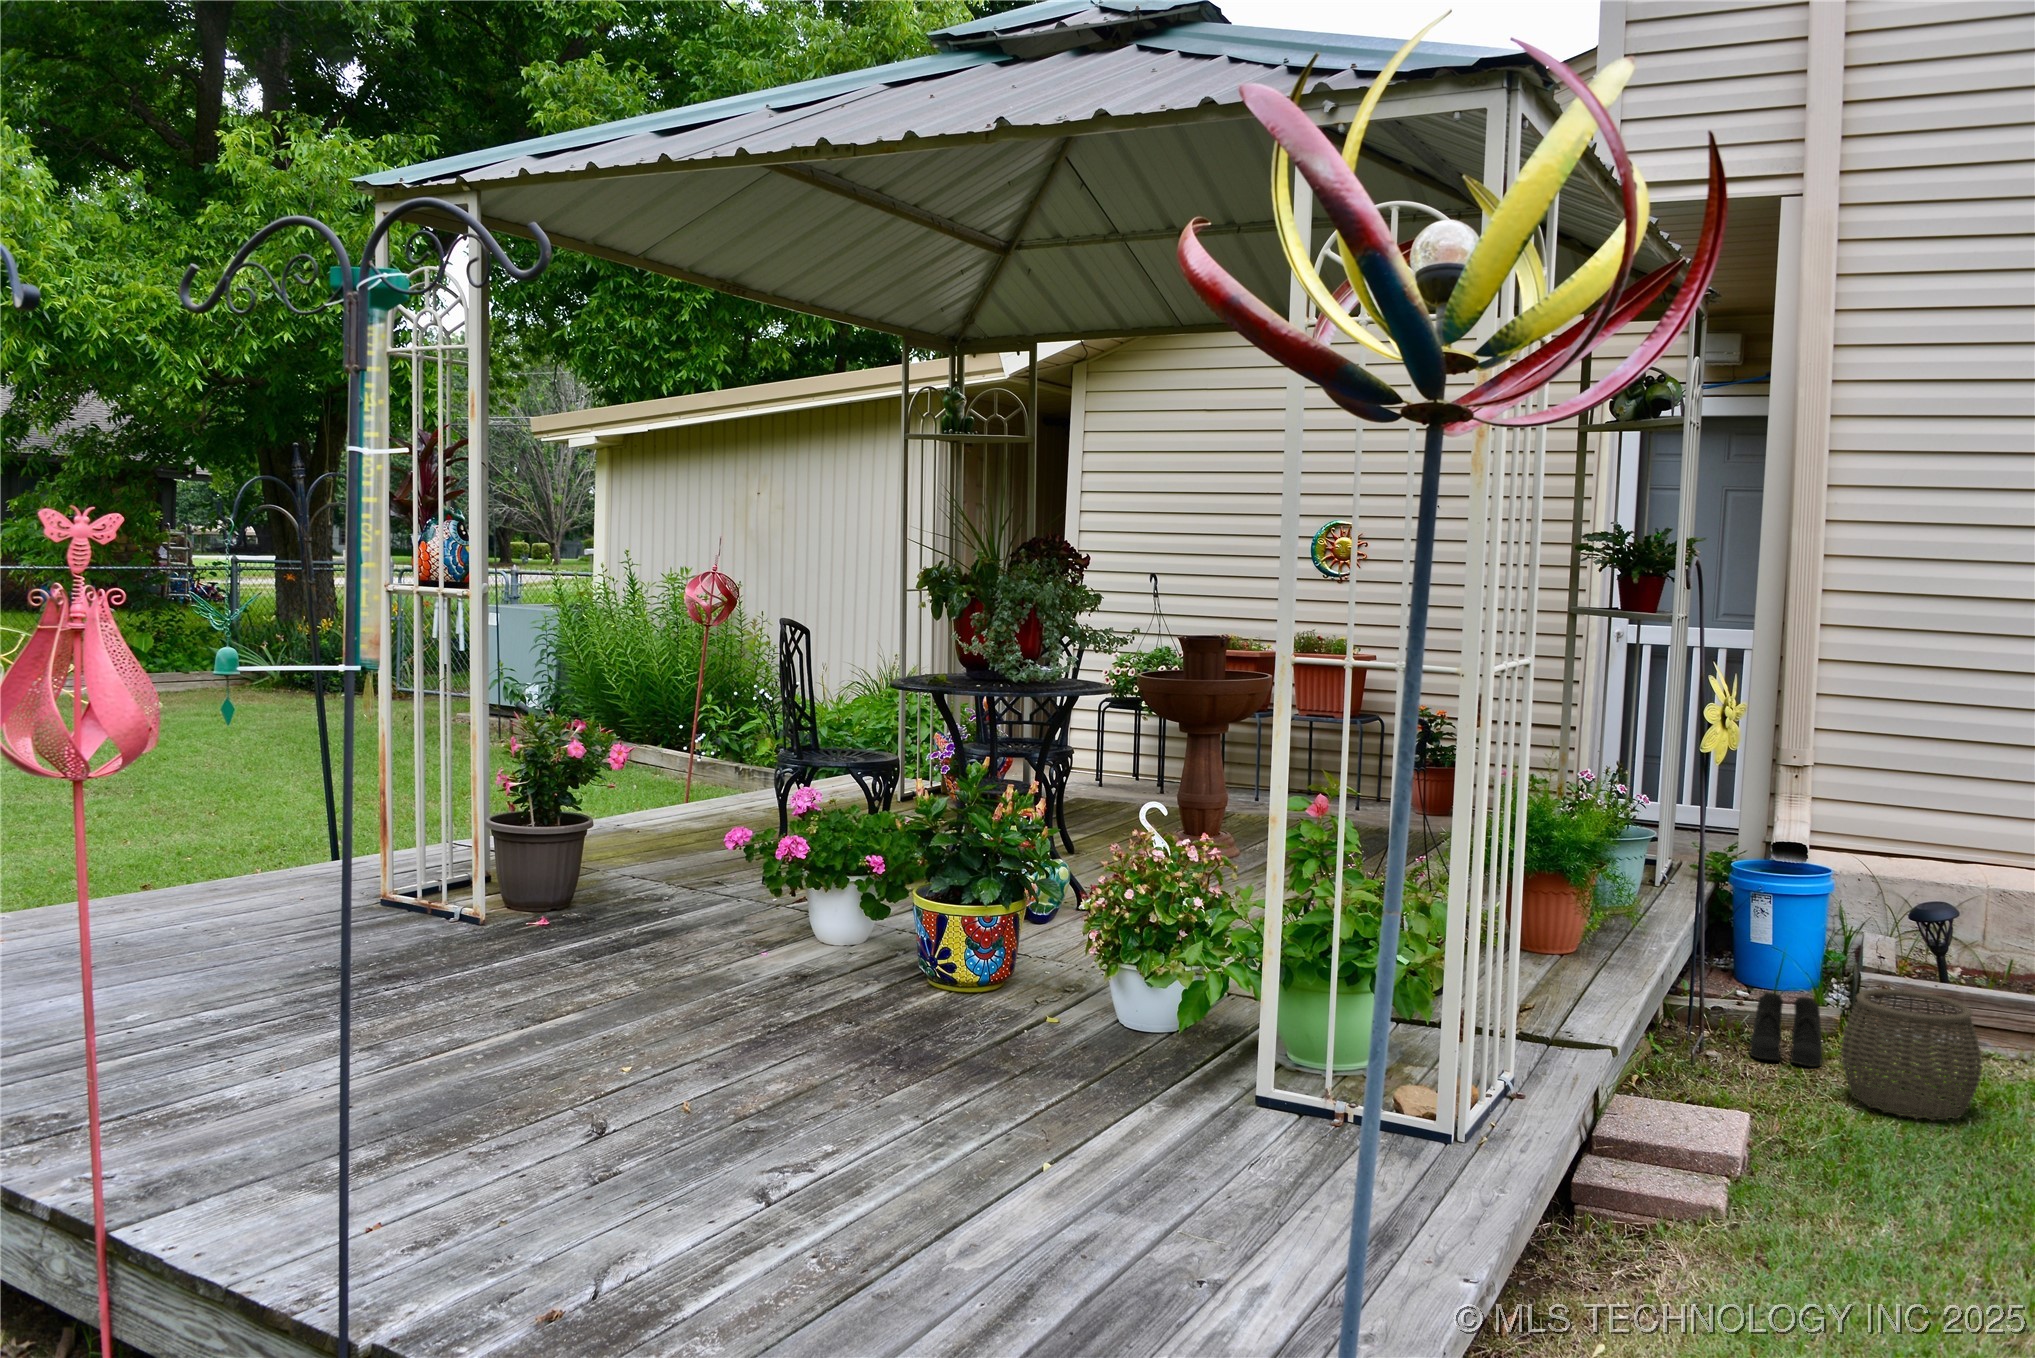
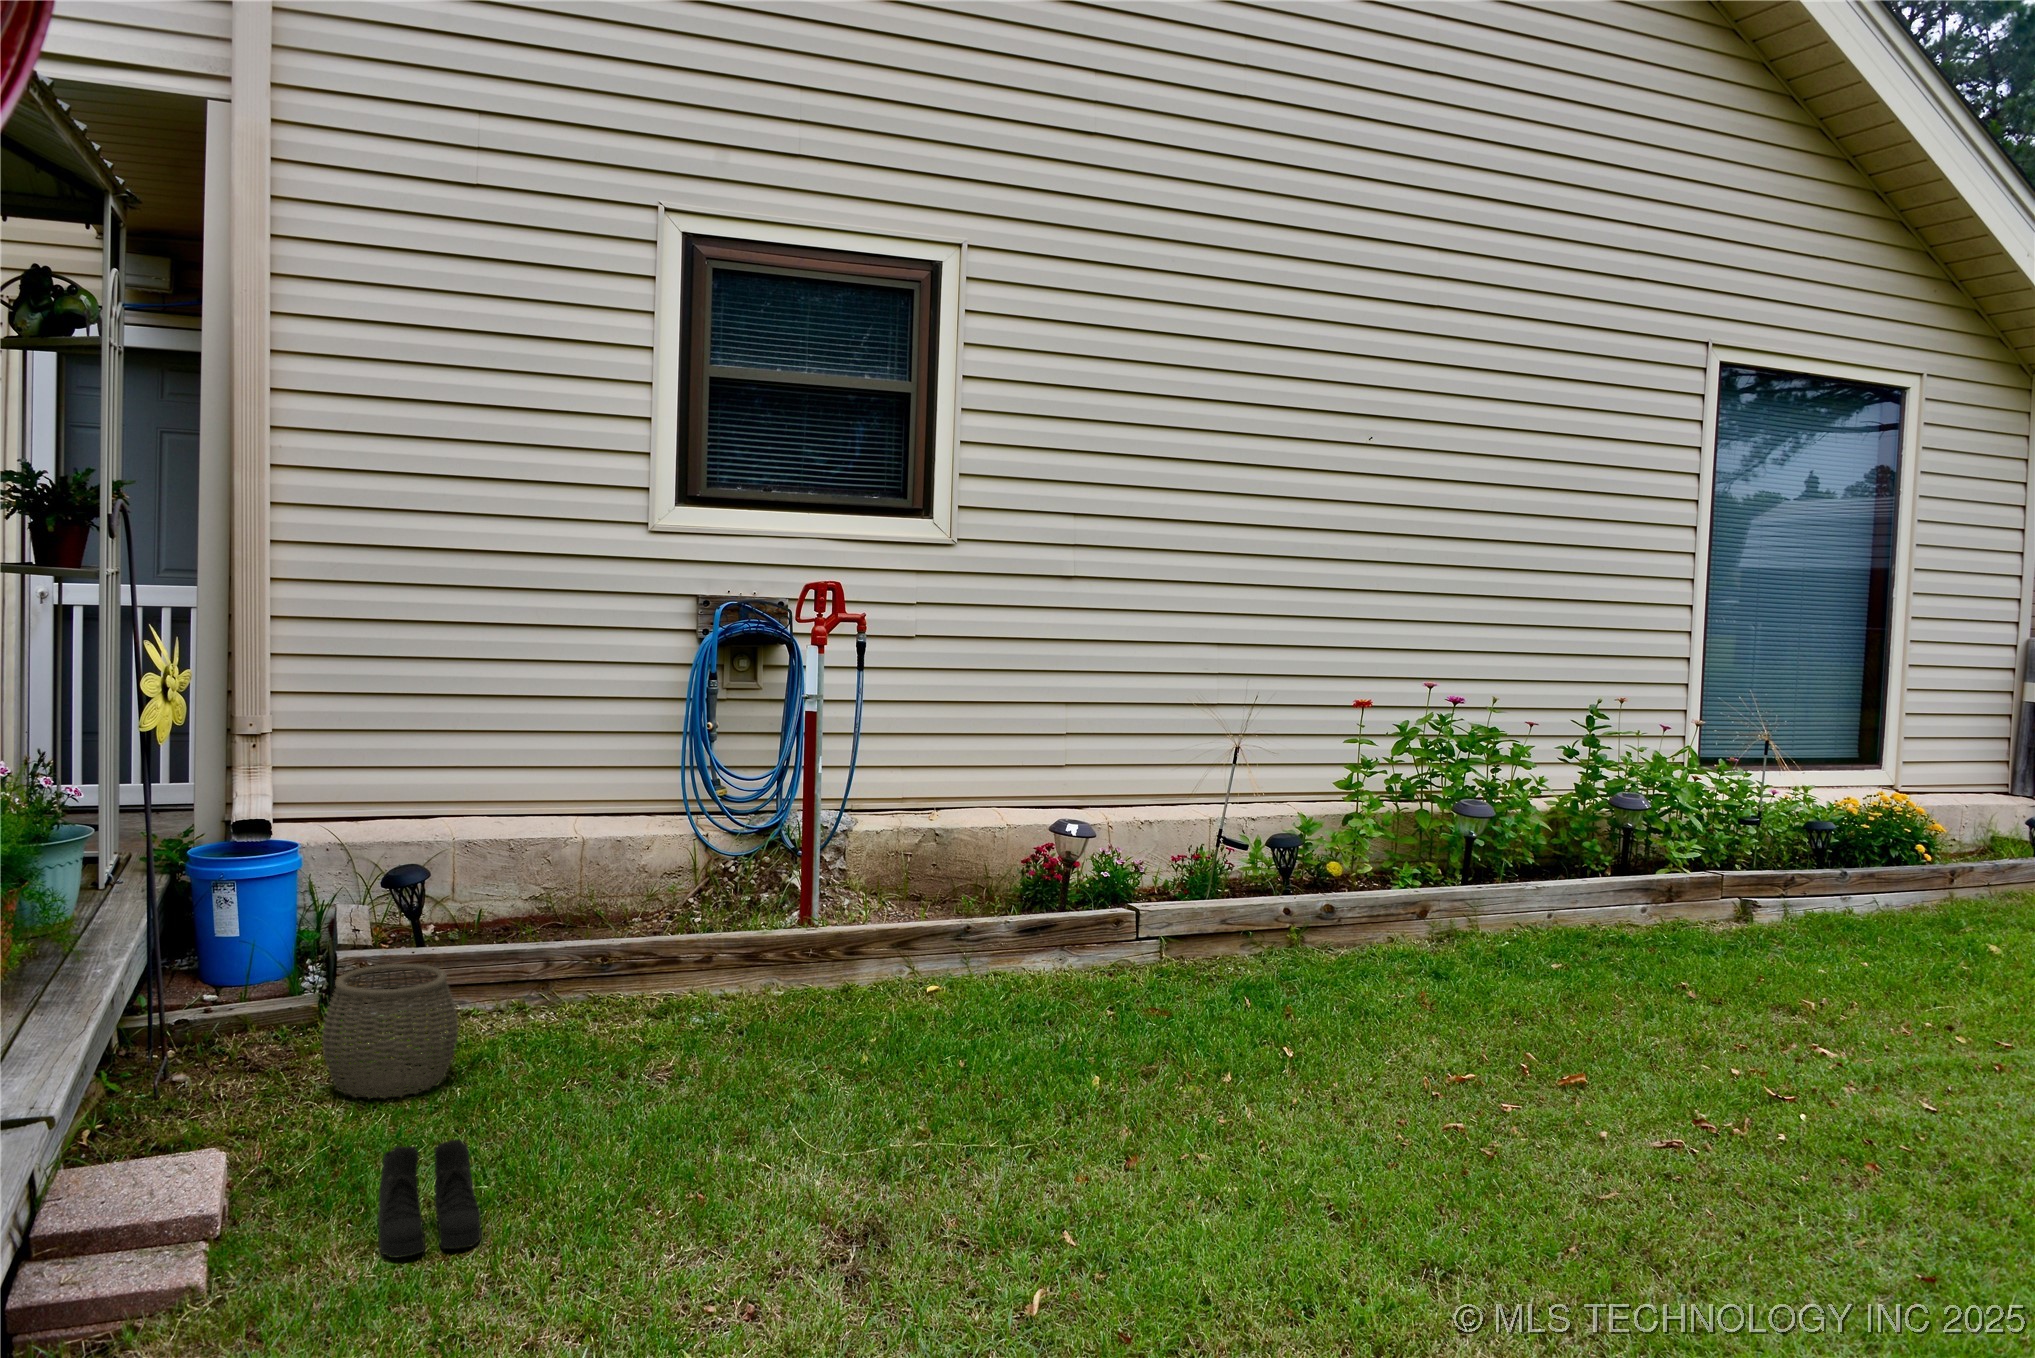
boots: present [1750,992,1822,1067] -> present [378,1139,481,1258]

